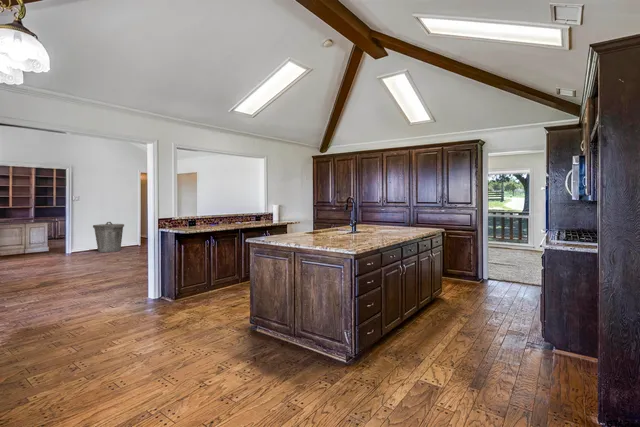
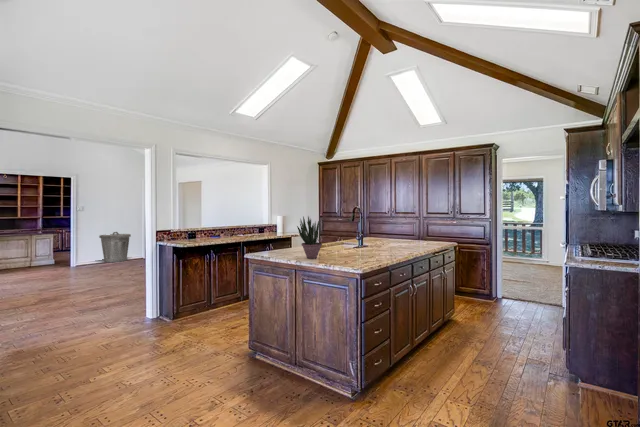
potted plant: none [296,201,319,240] -> present [297,217,322,259]

